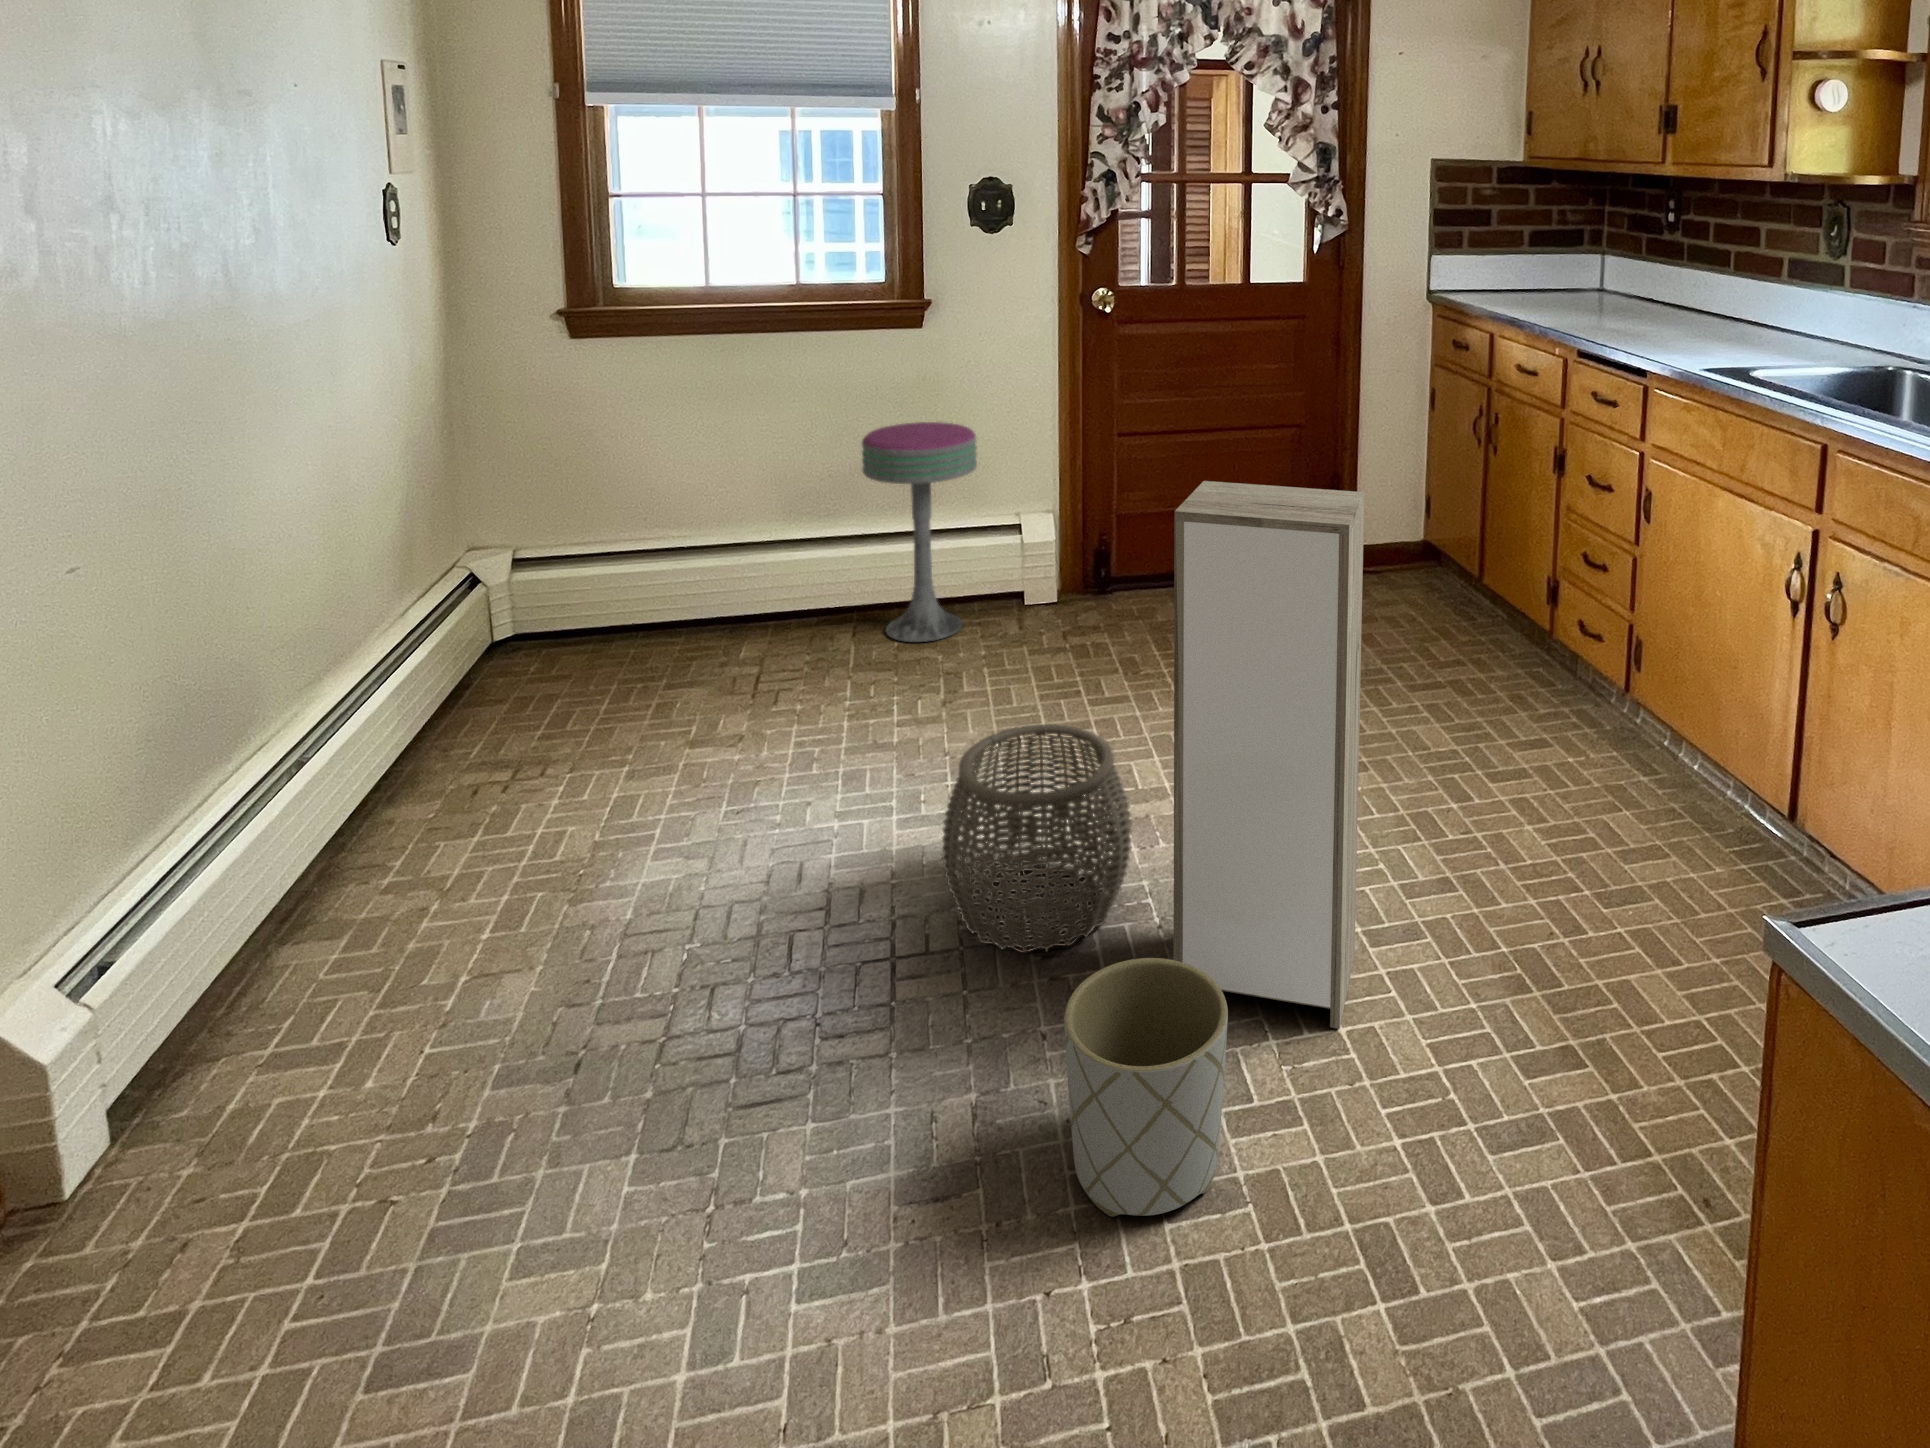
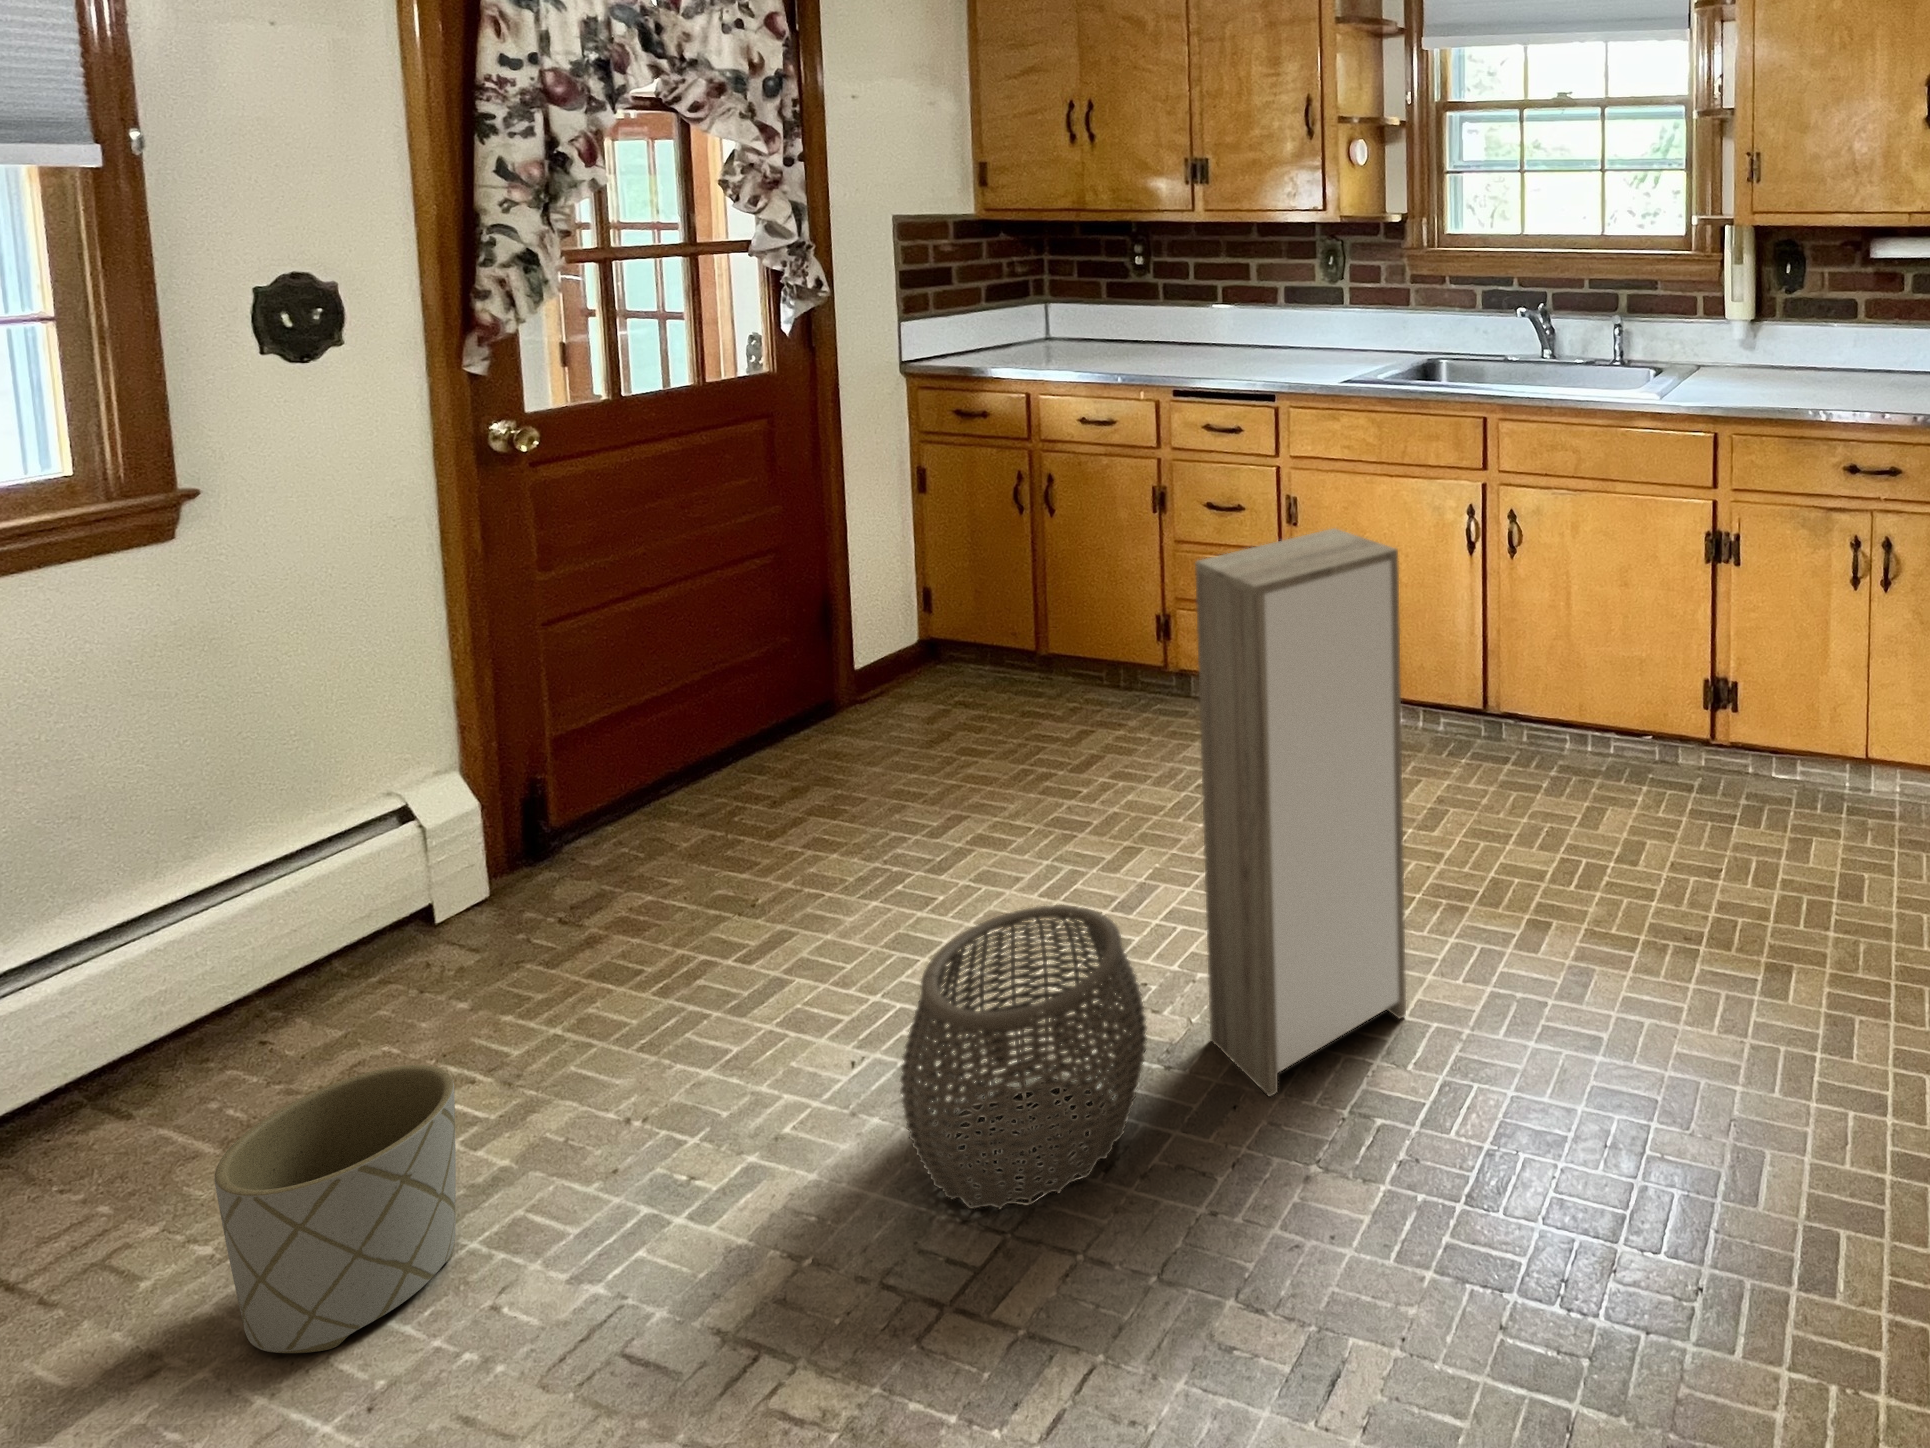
bar stool: present [862,422,977,642] -> none [120,670,392,1069]
planter: present [1064,958,1228,1217] -> present [214,1065,456,1353]

